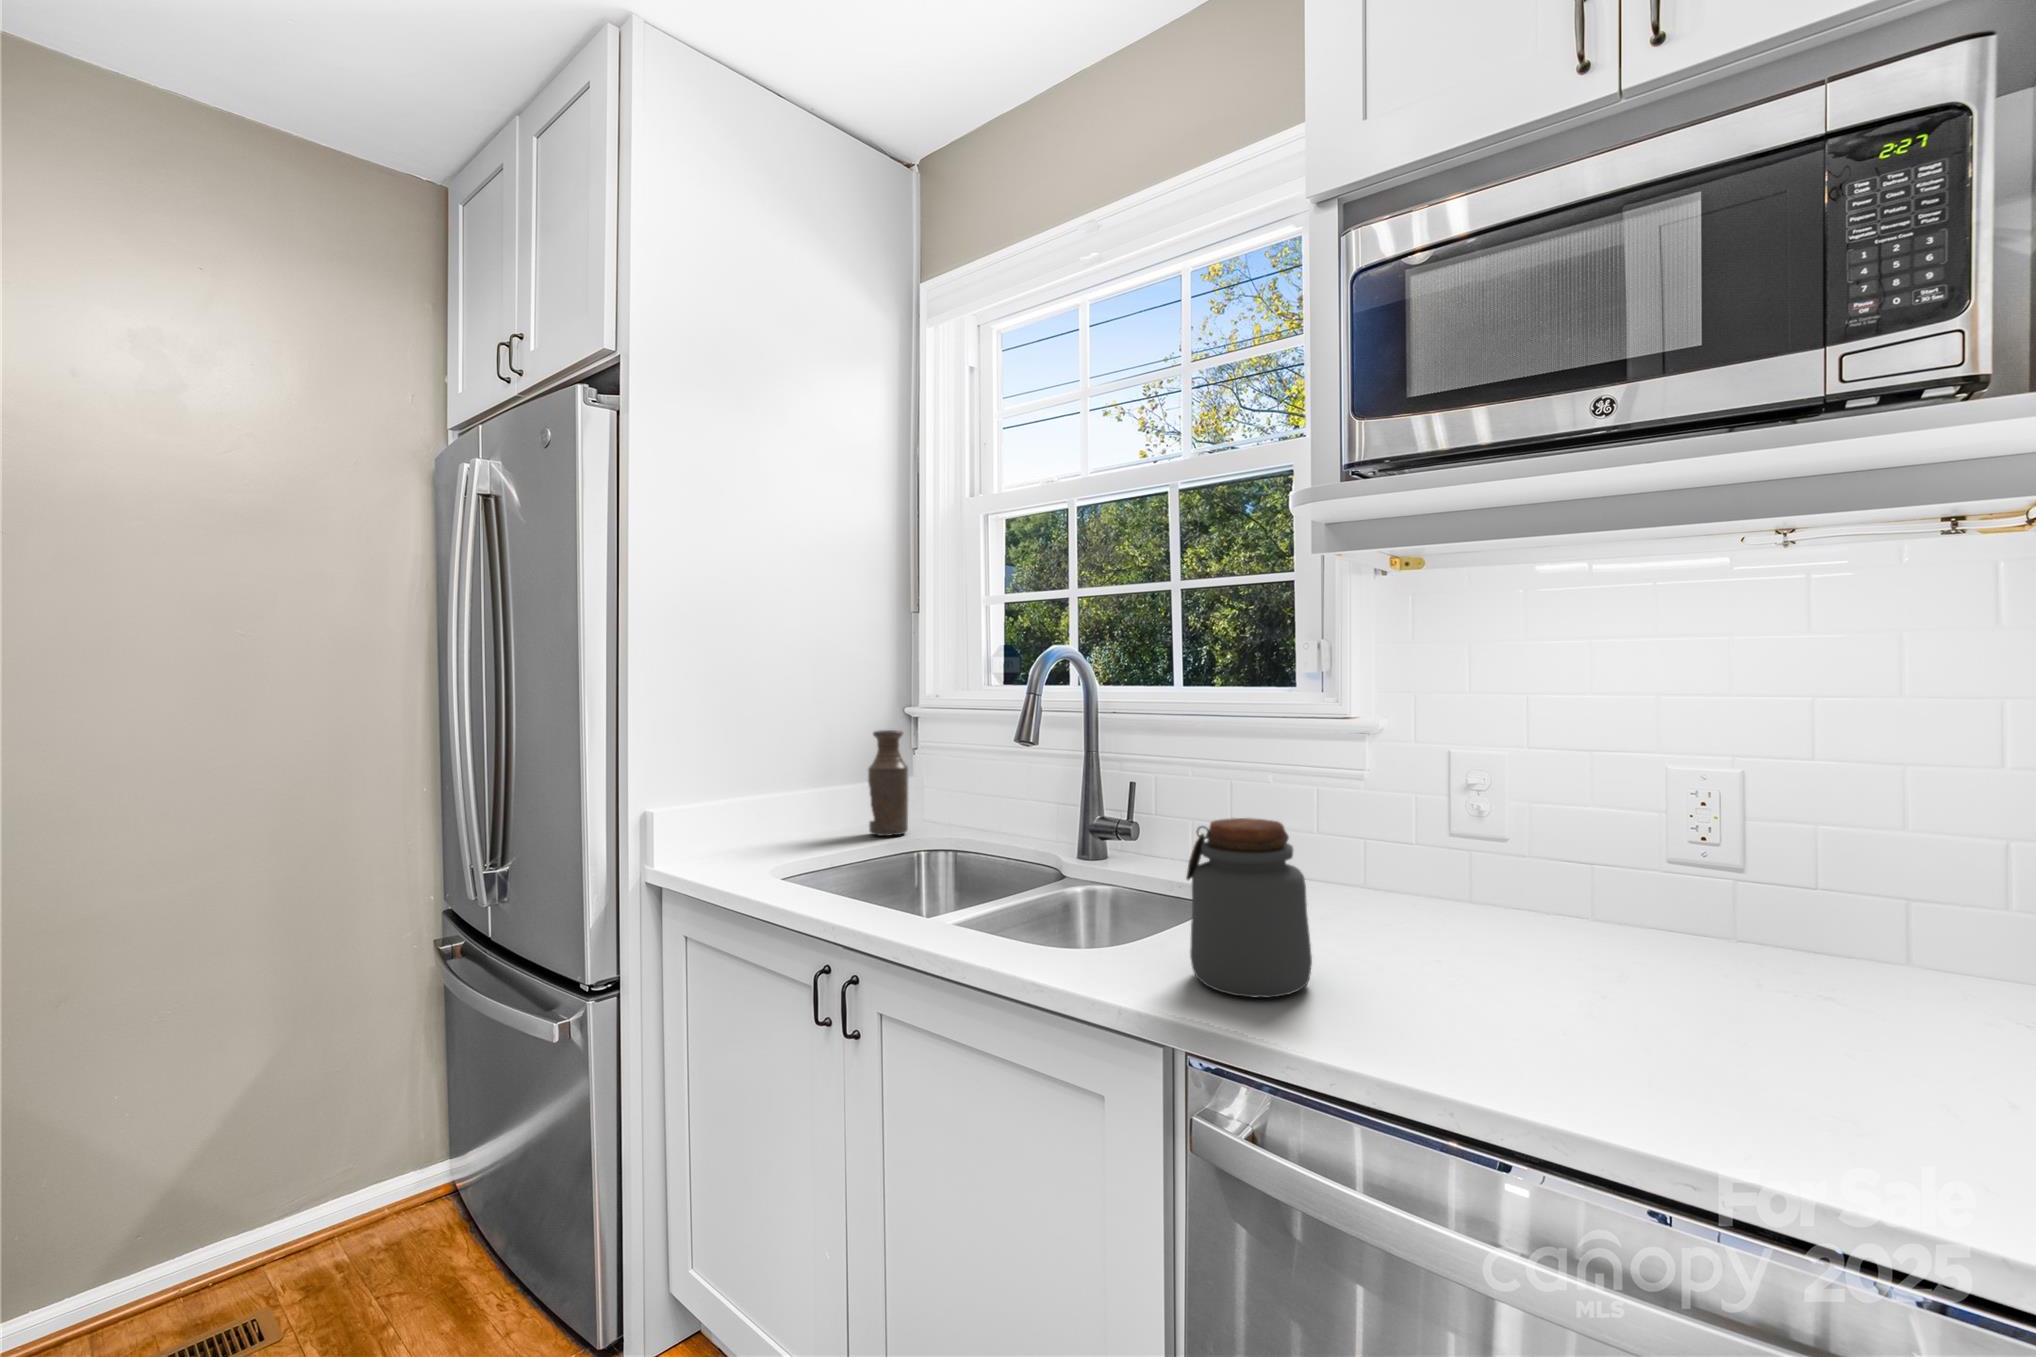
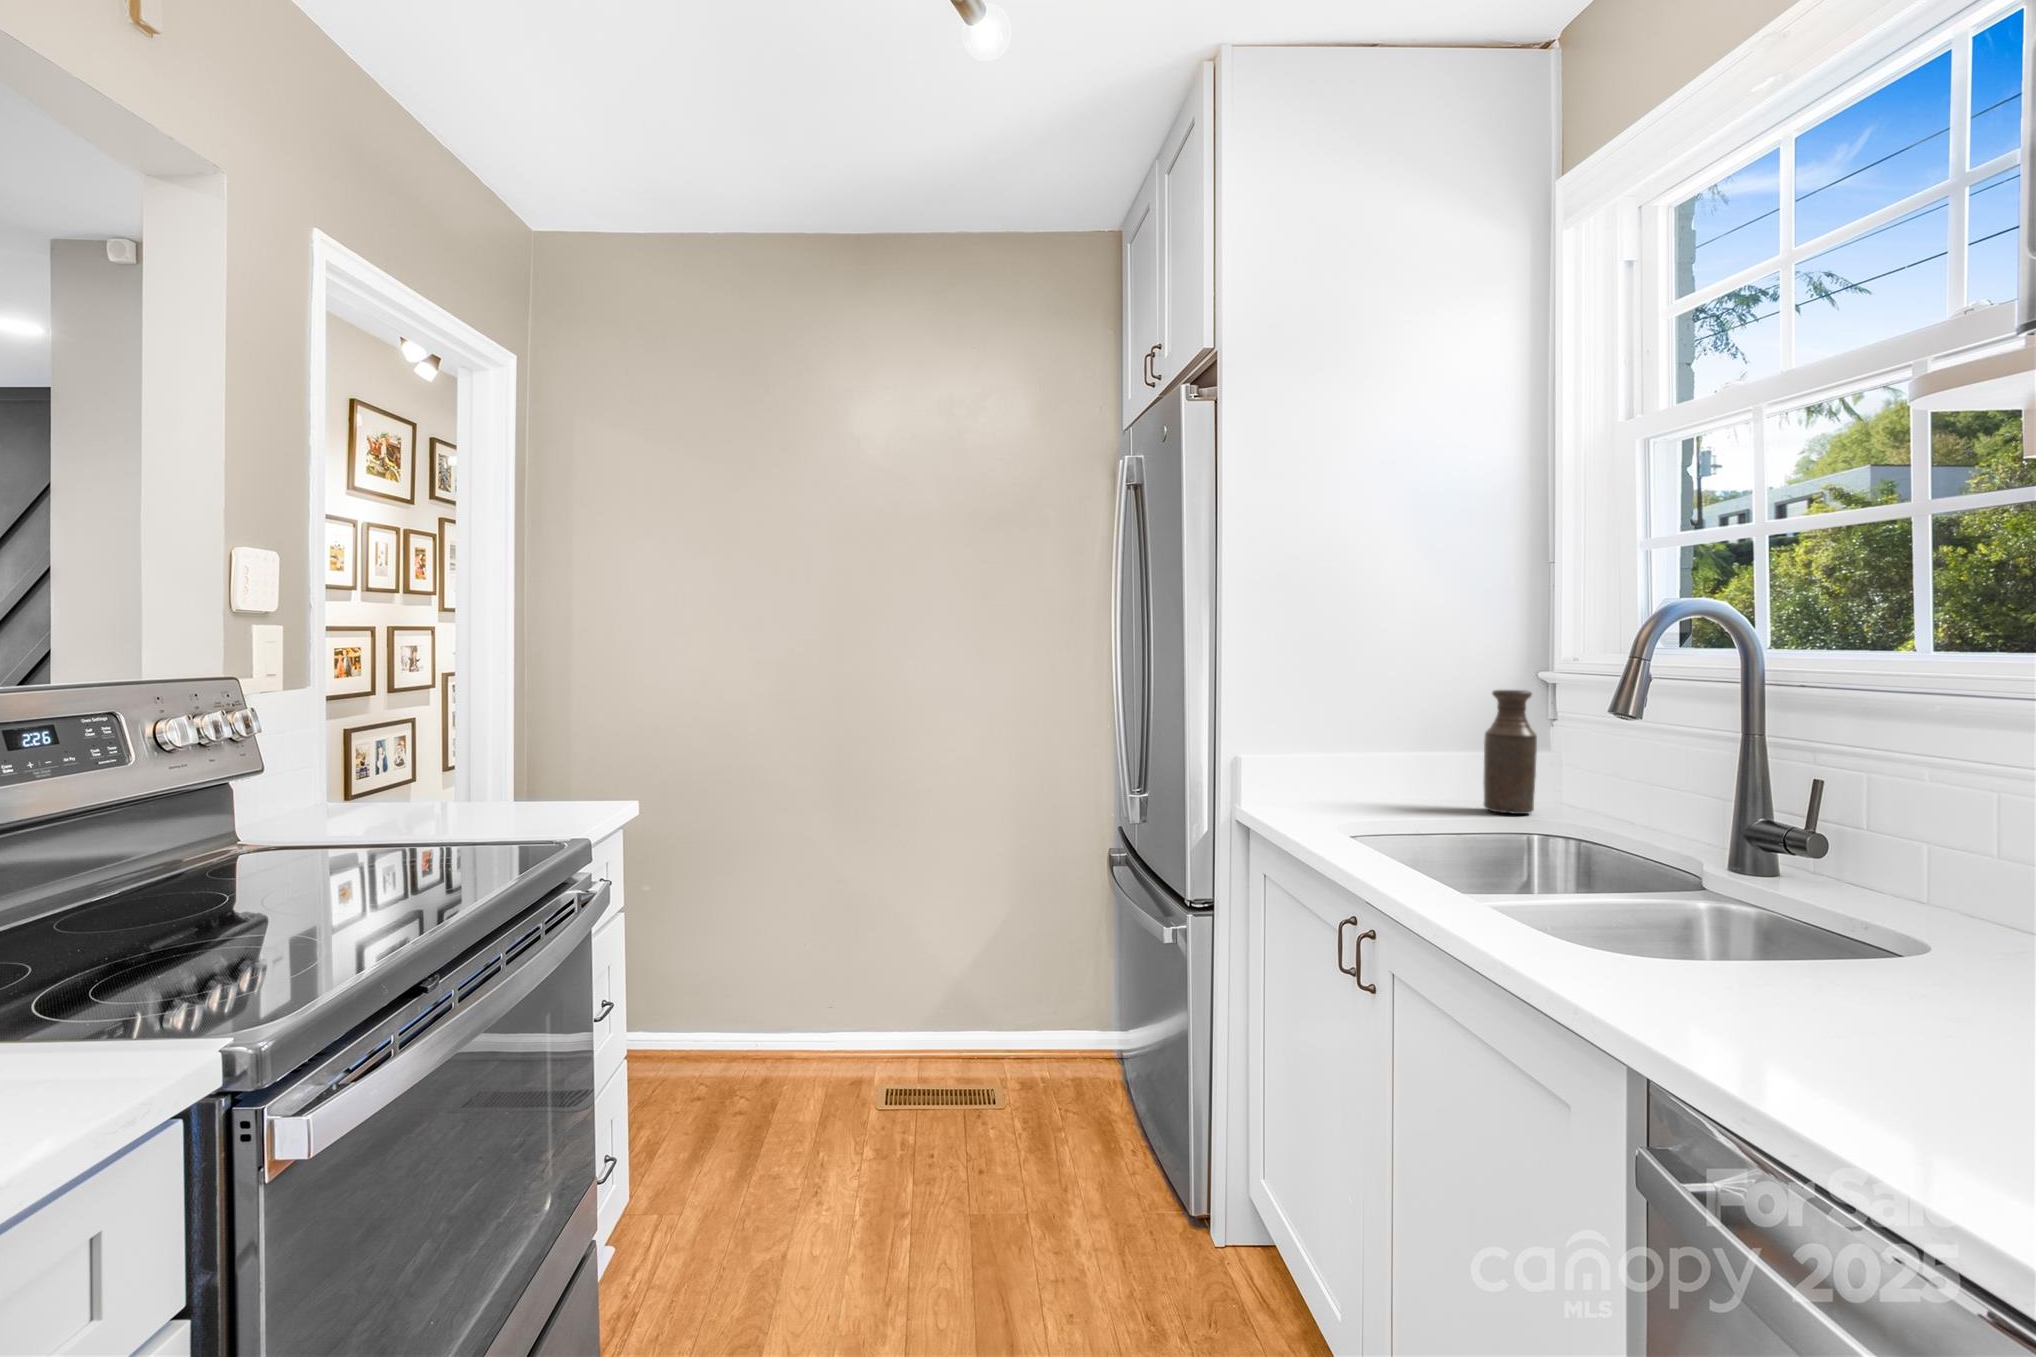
jar: present [1186,818,1312,998] -> none [1678,815,1867,1042]

